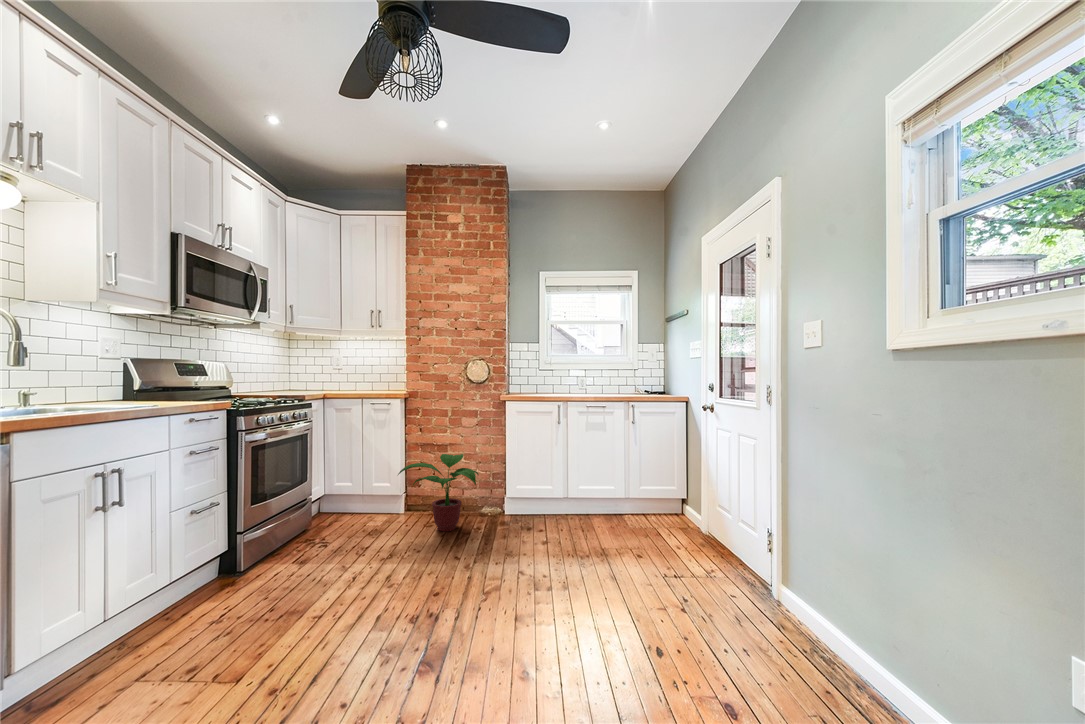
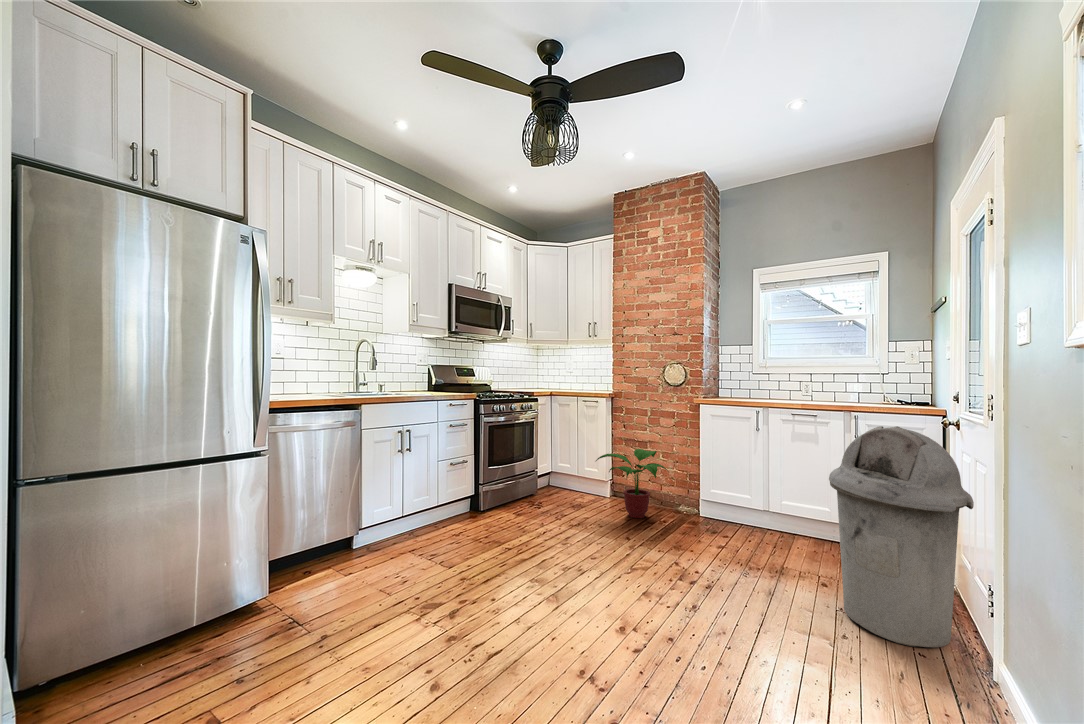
trash can: none [658,418,754,593] -> present [829,426,974,647]

